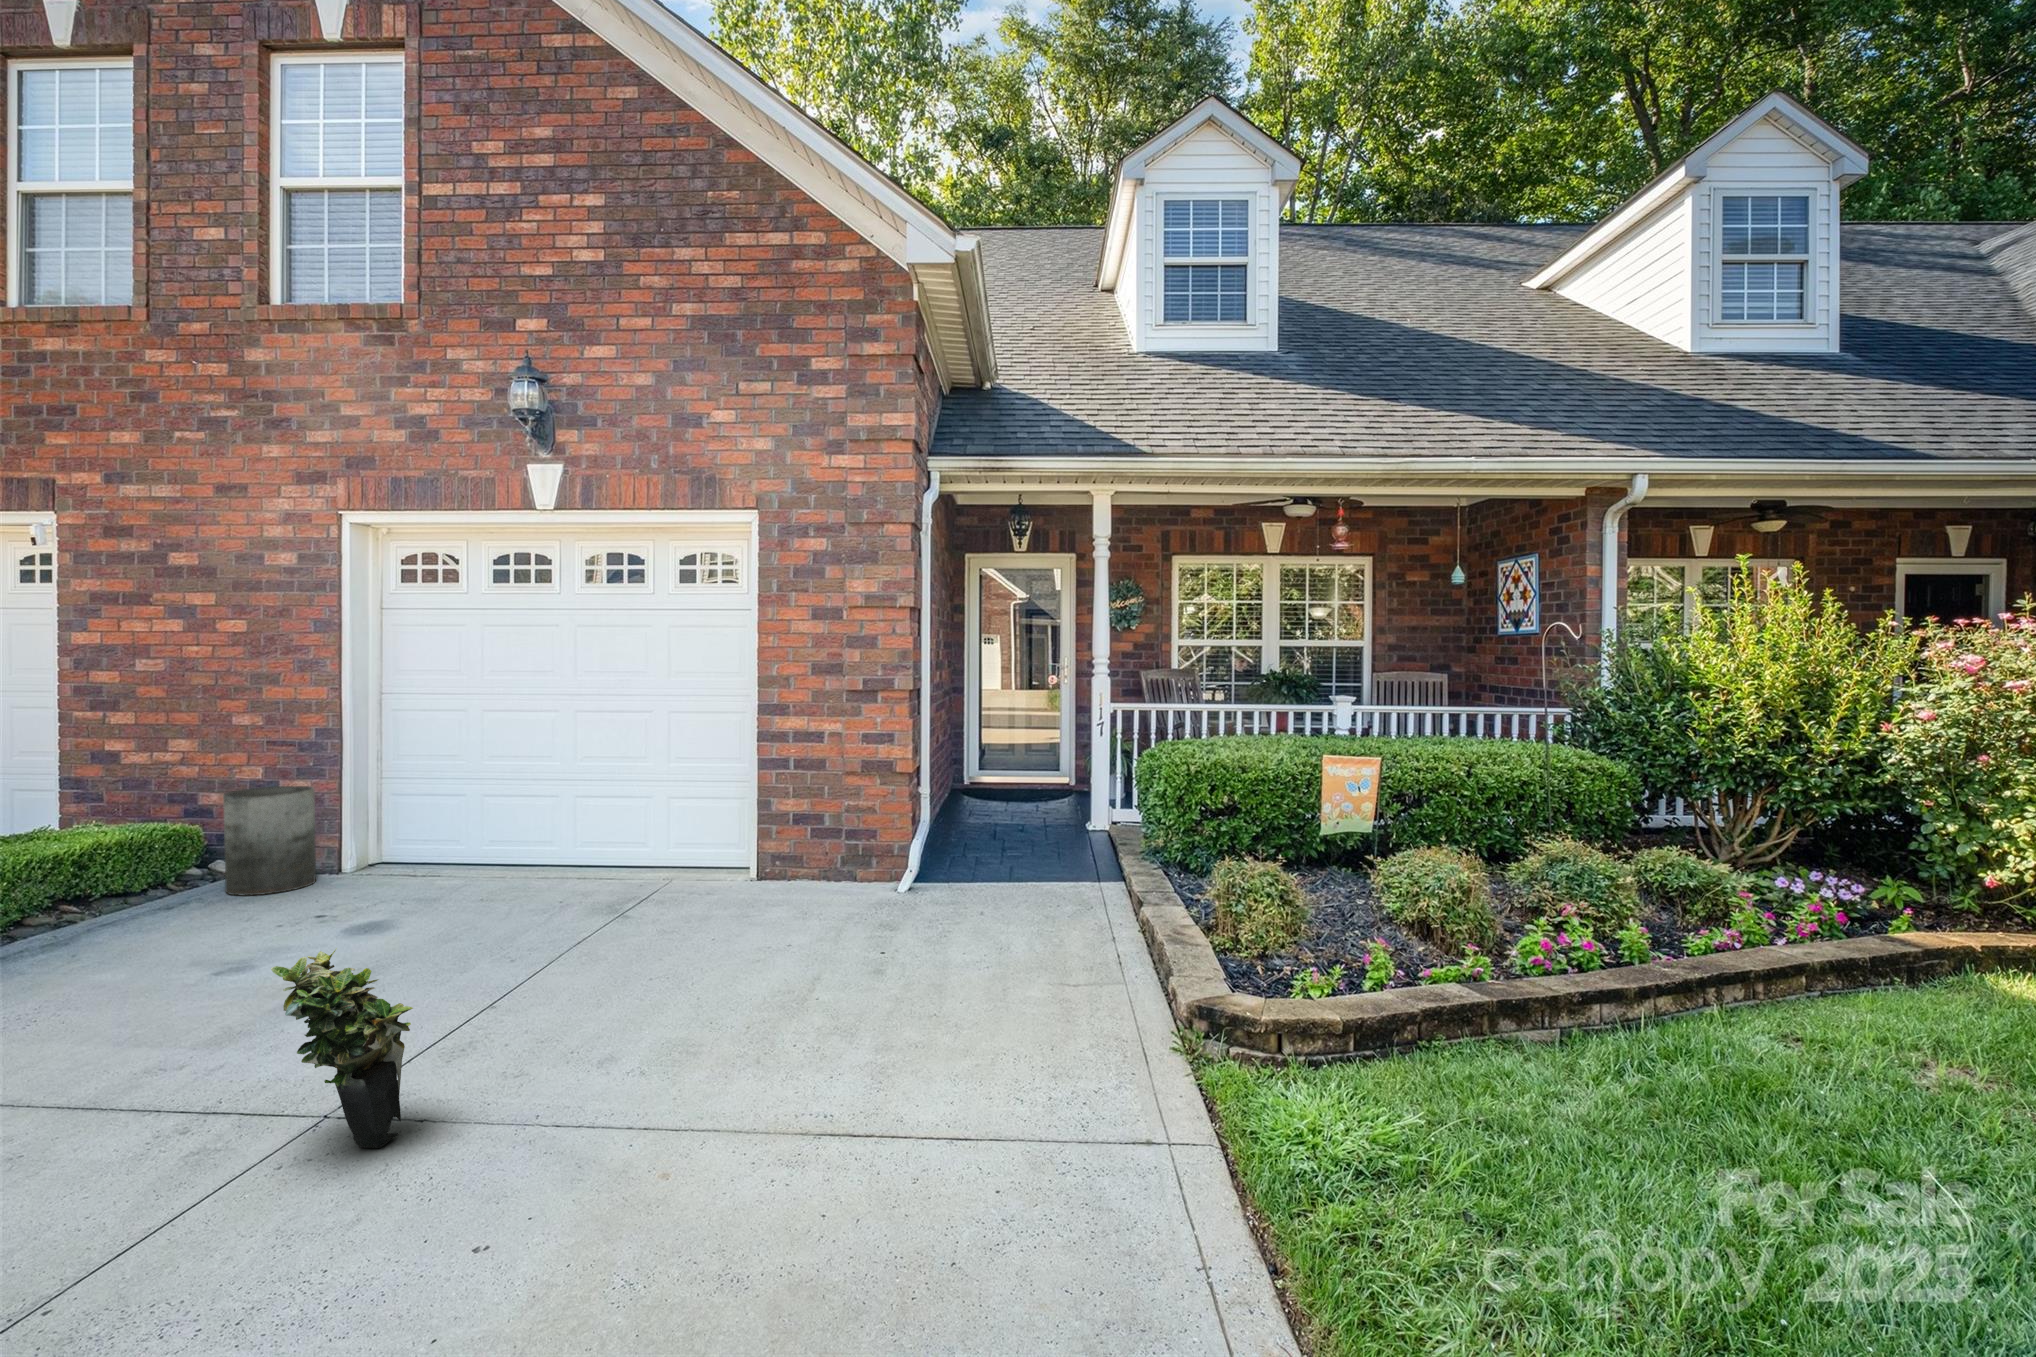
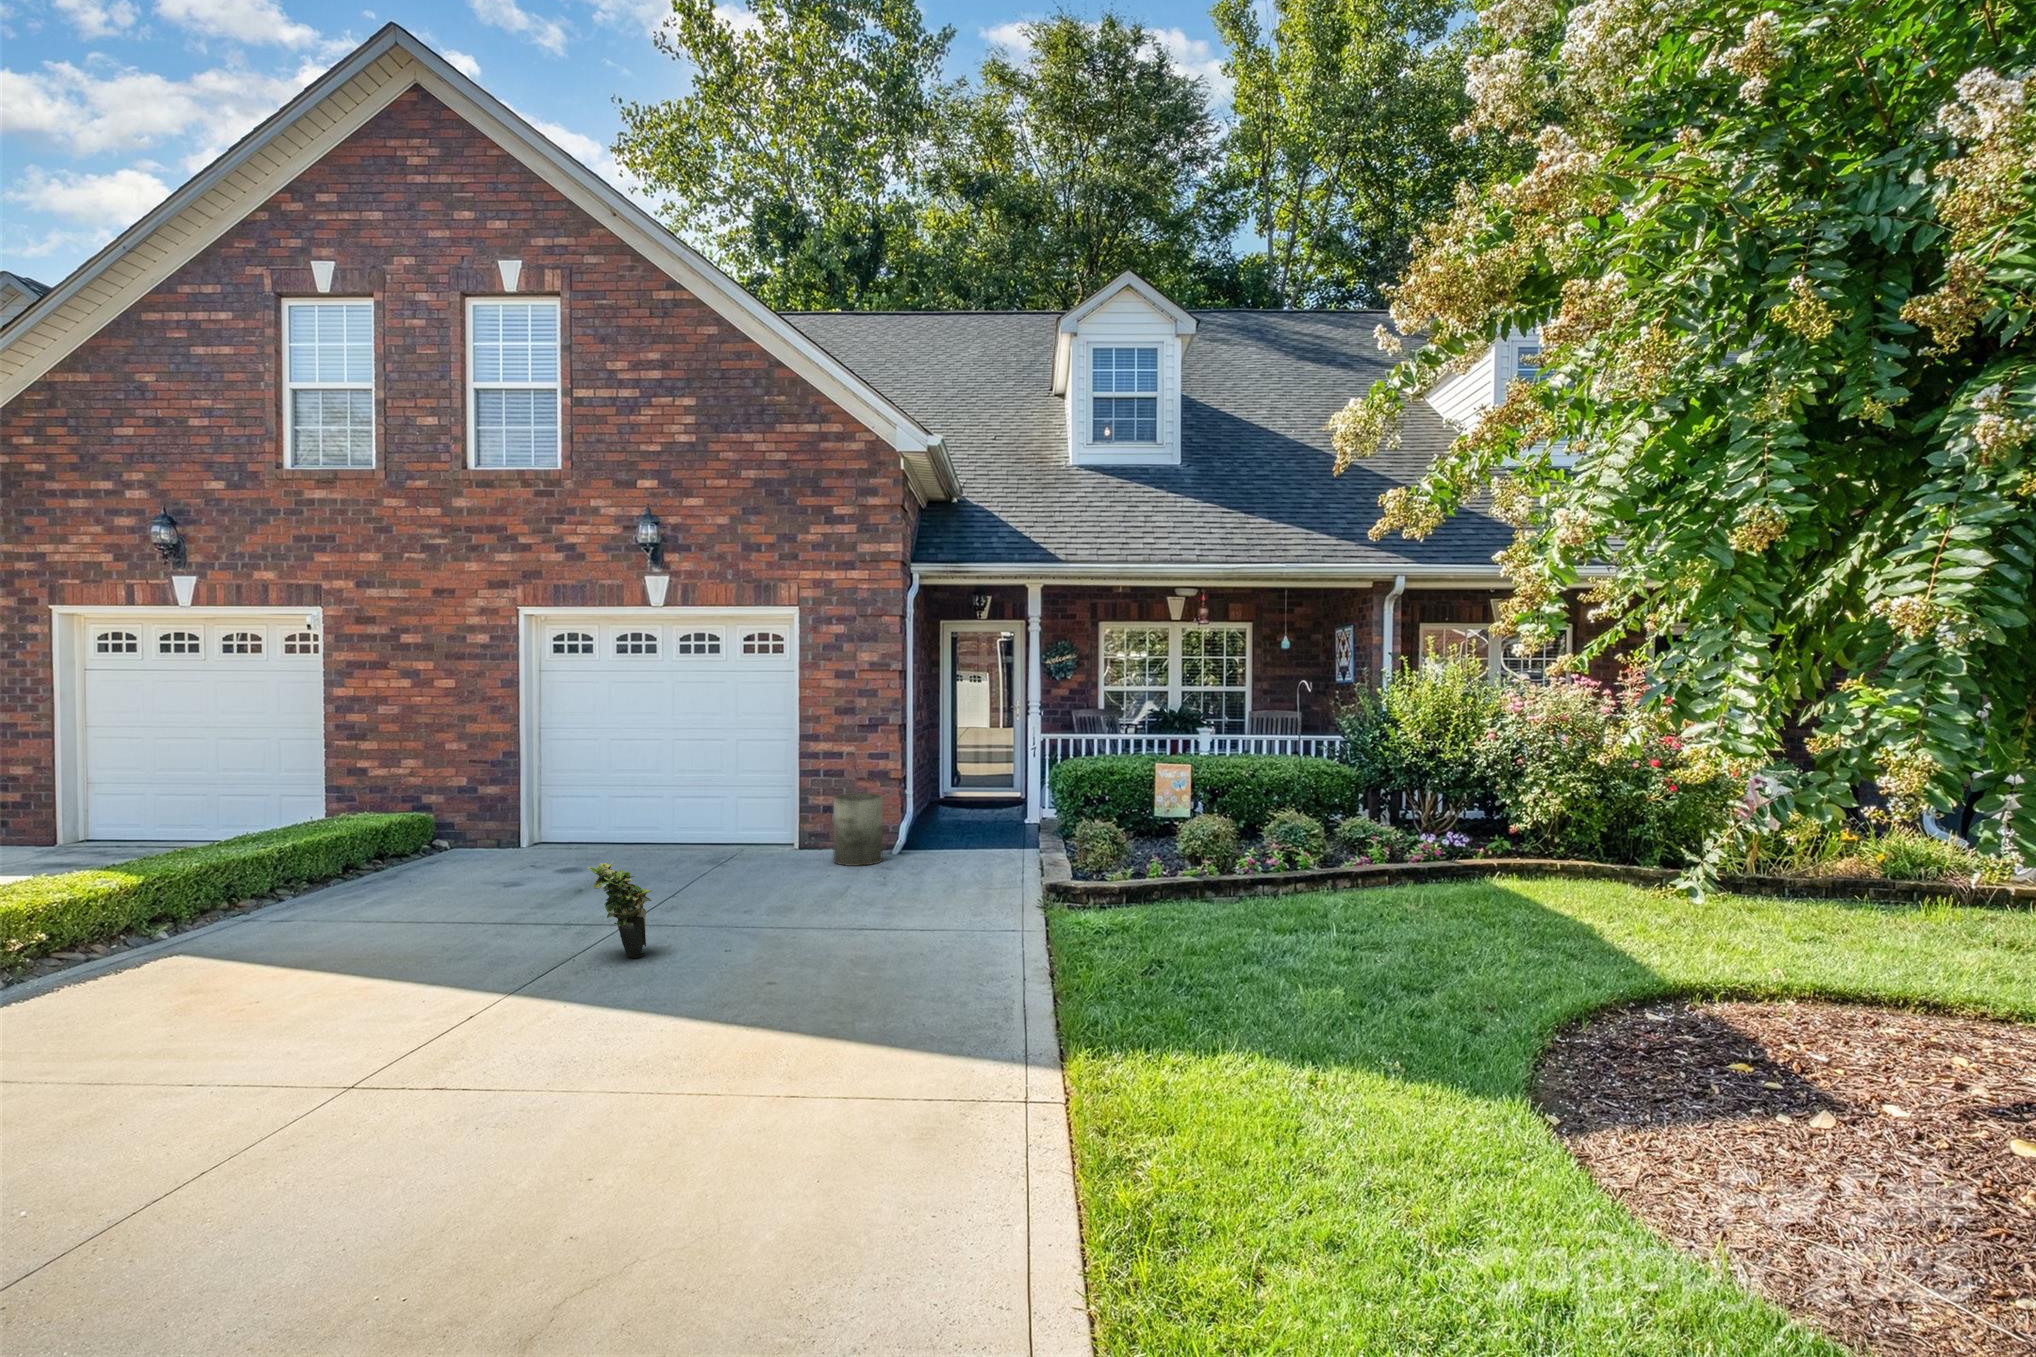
trash can: present [223,786,316,895] -> present [833,793,883,866]

